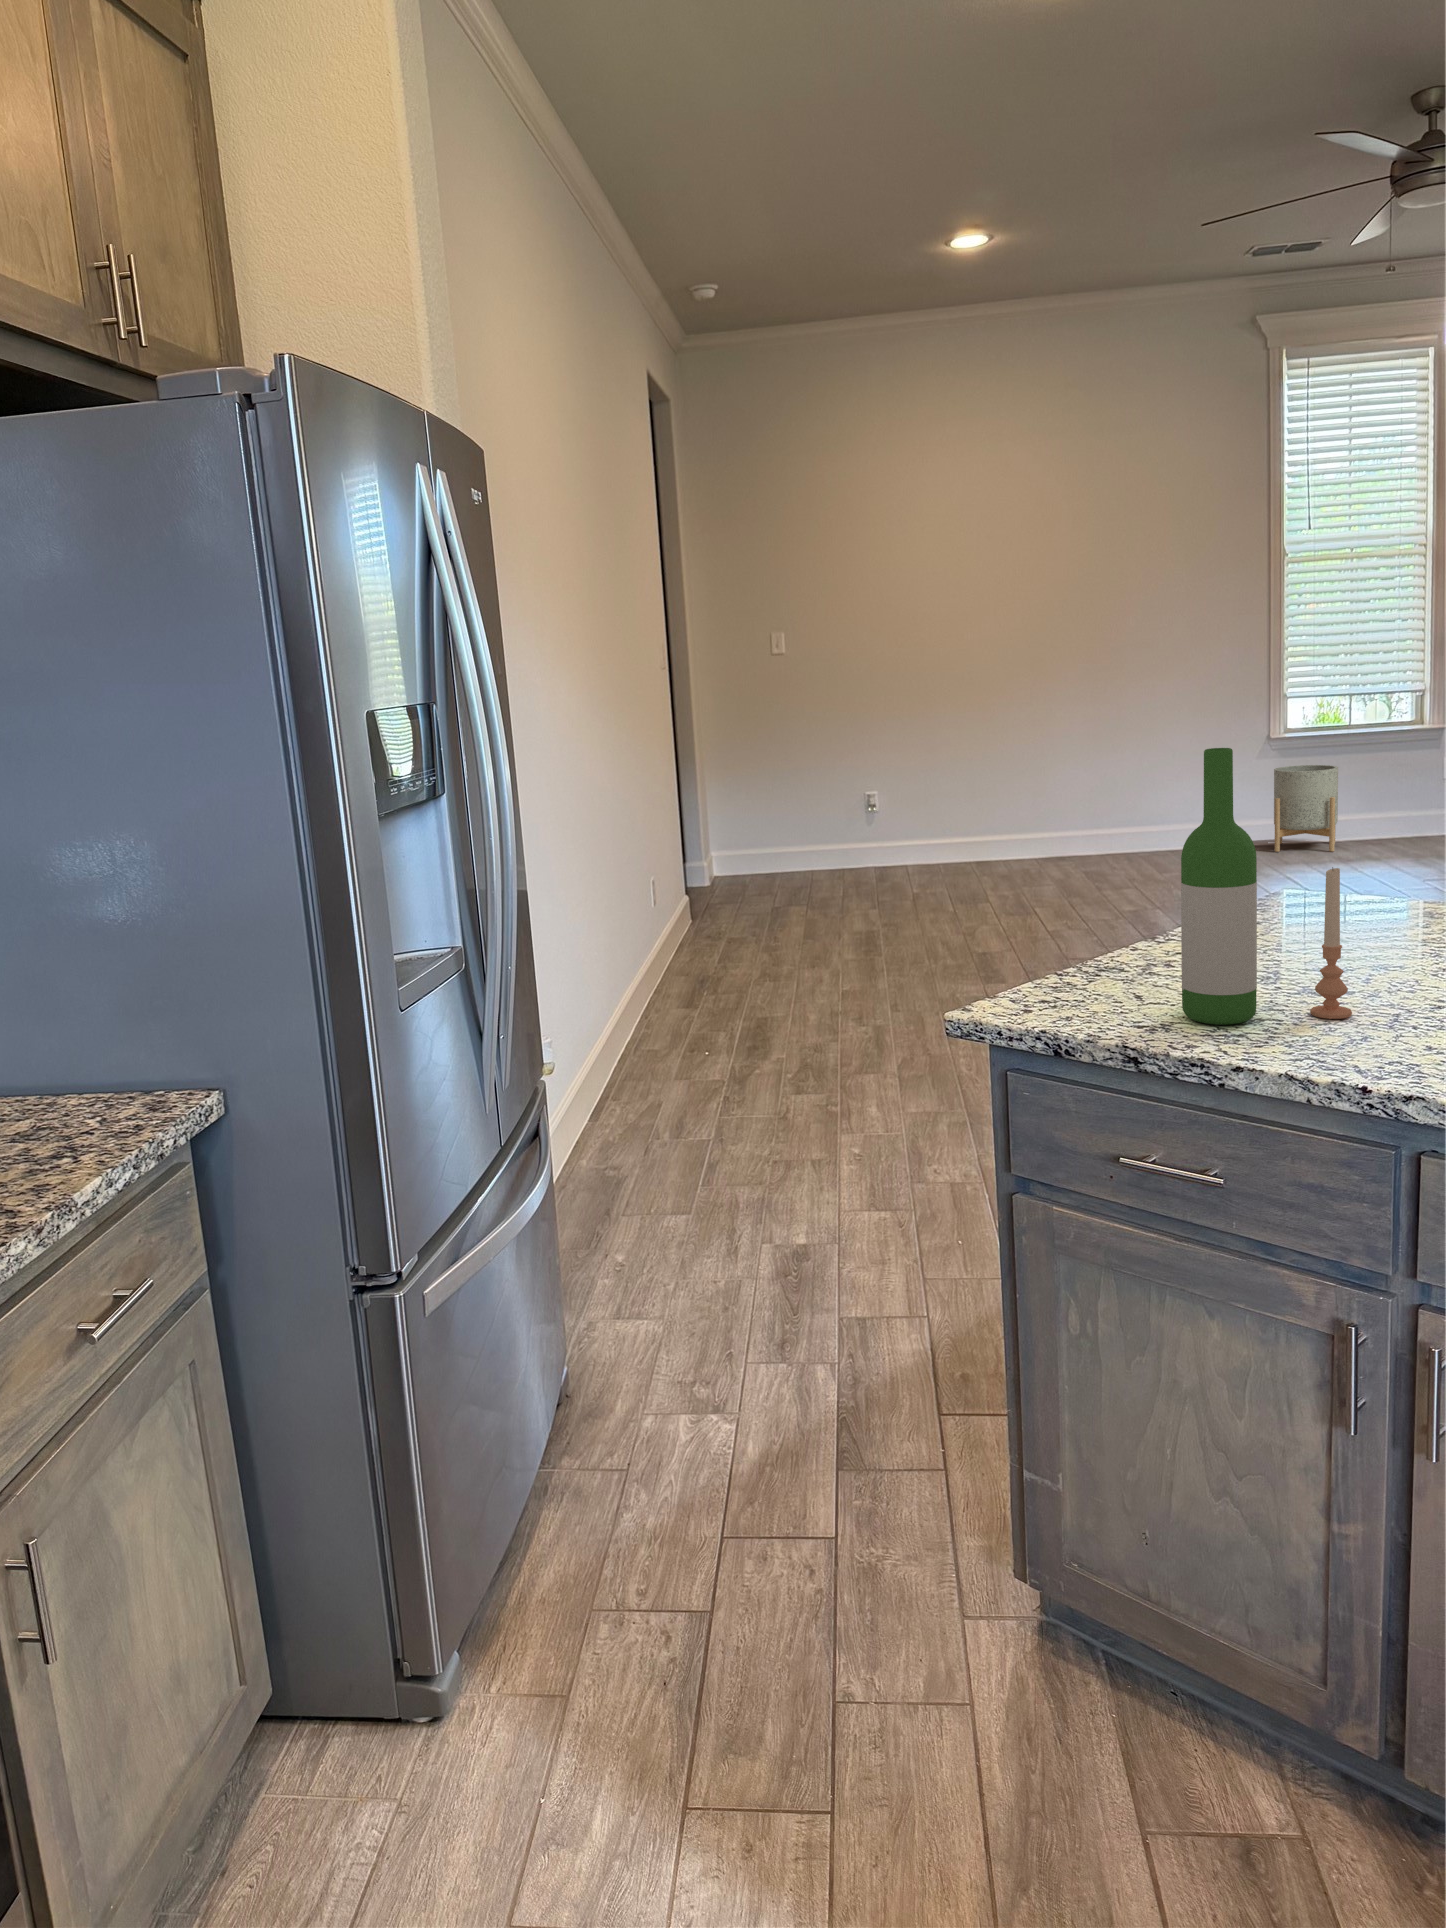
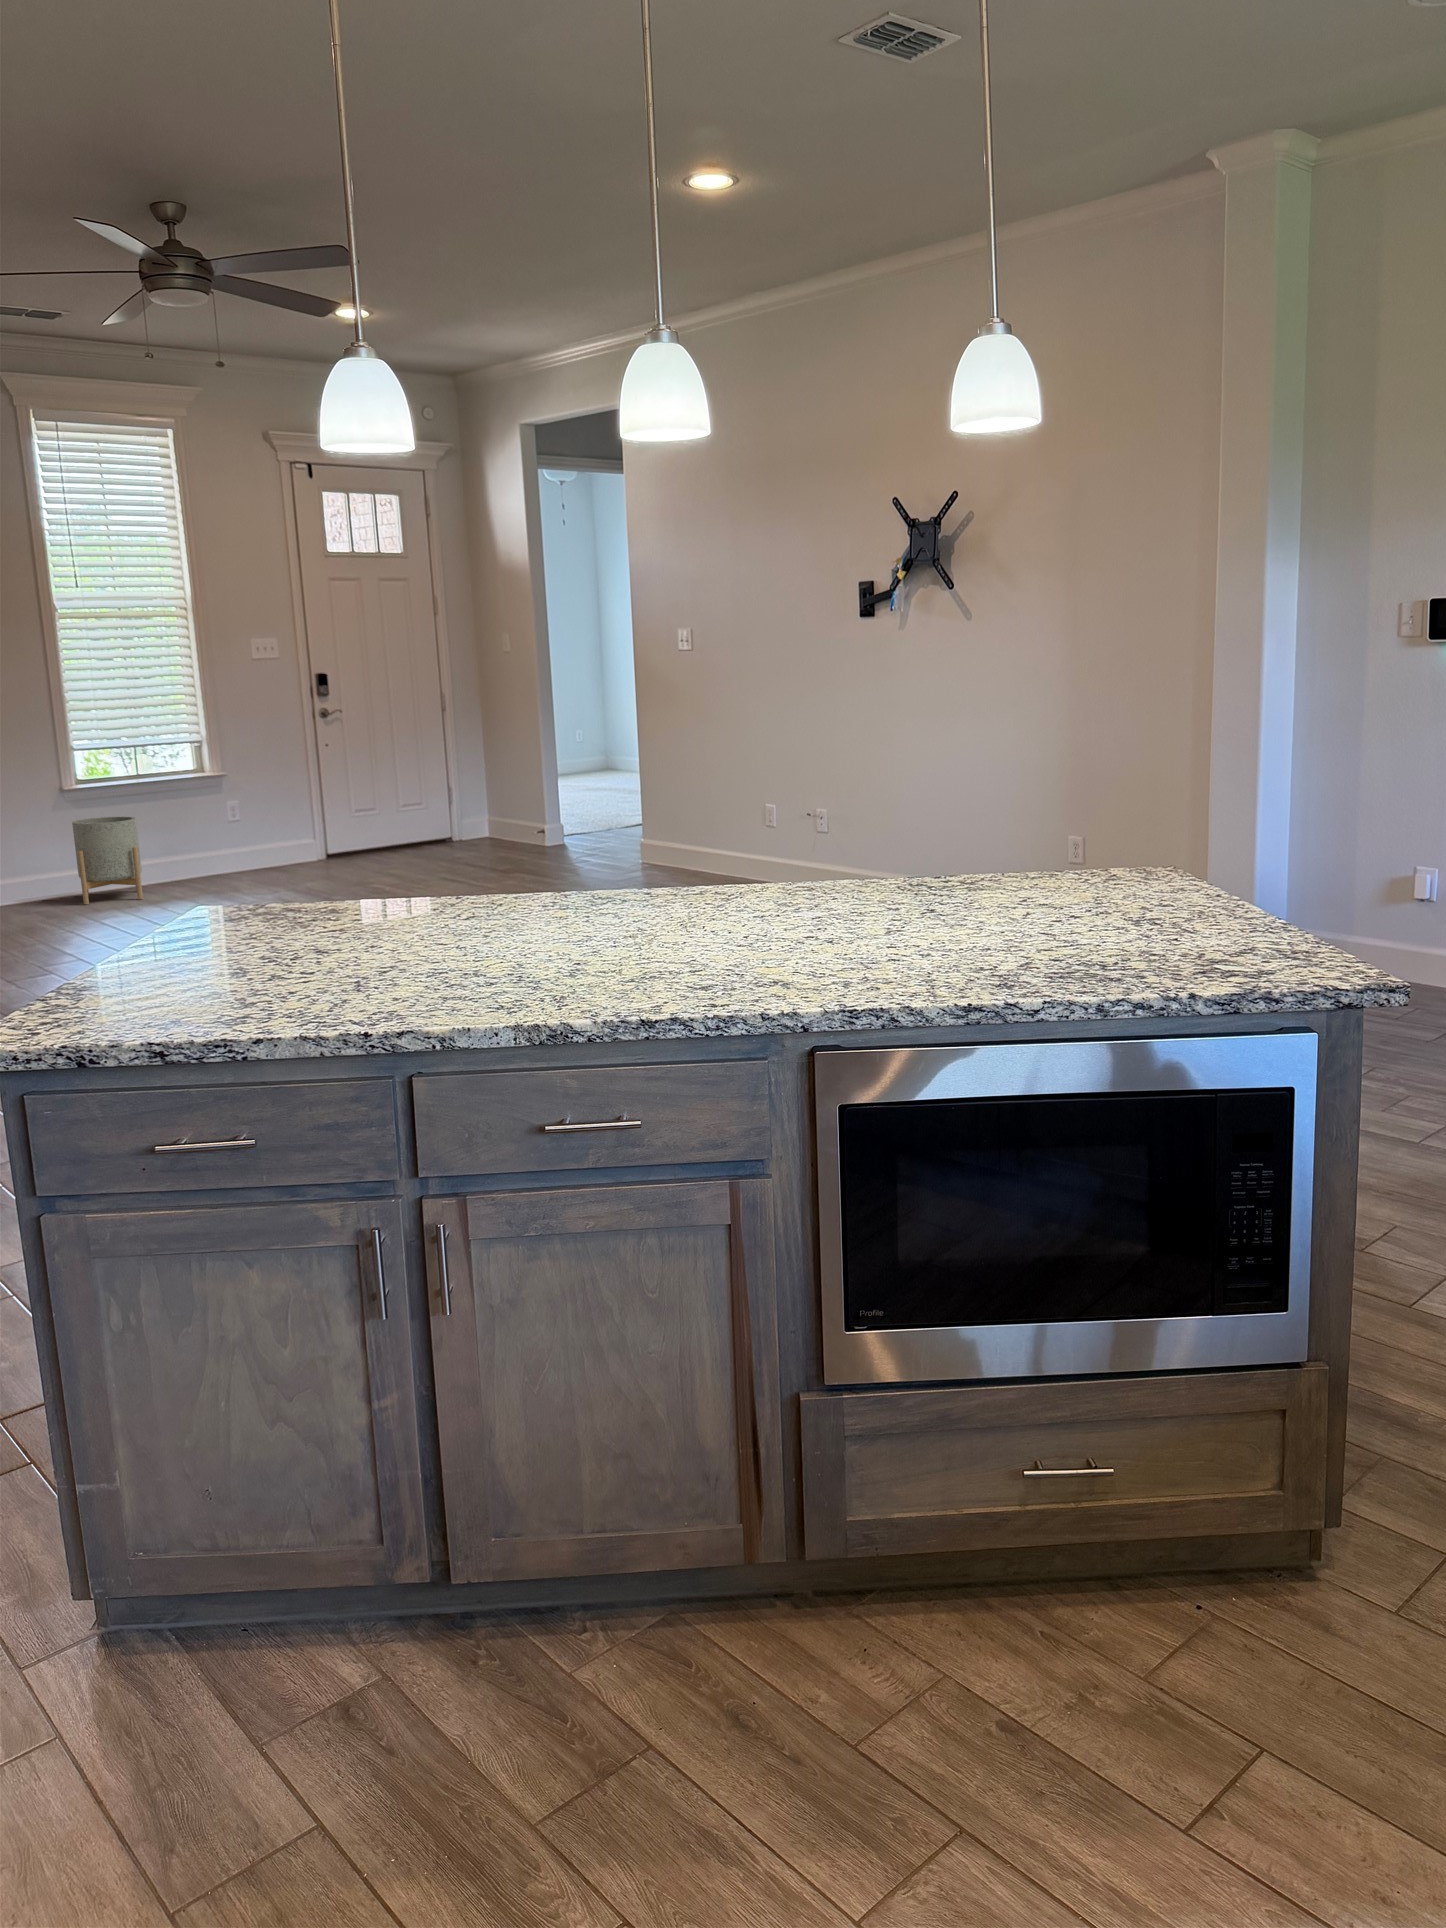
wine bottle: present [1181,748,1257,1025] -> none [171,768,252,1013]
candle: present [1310,867,1352,1019] -> none [291,867,324,994]

